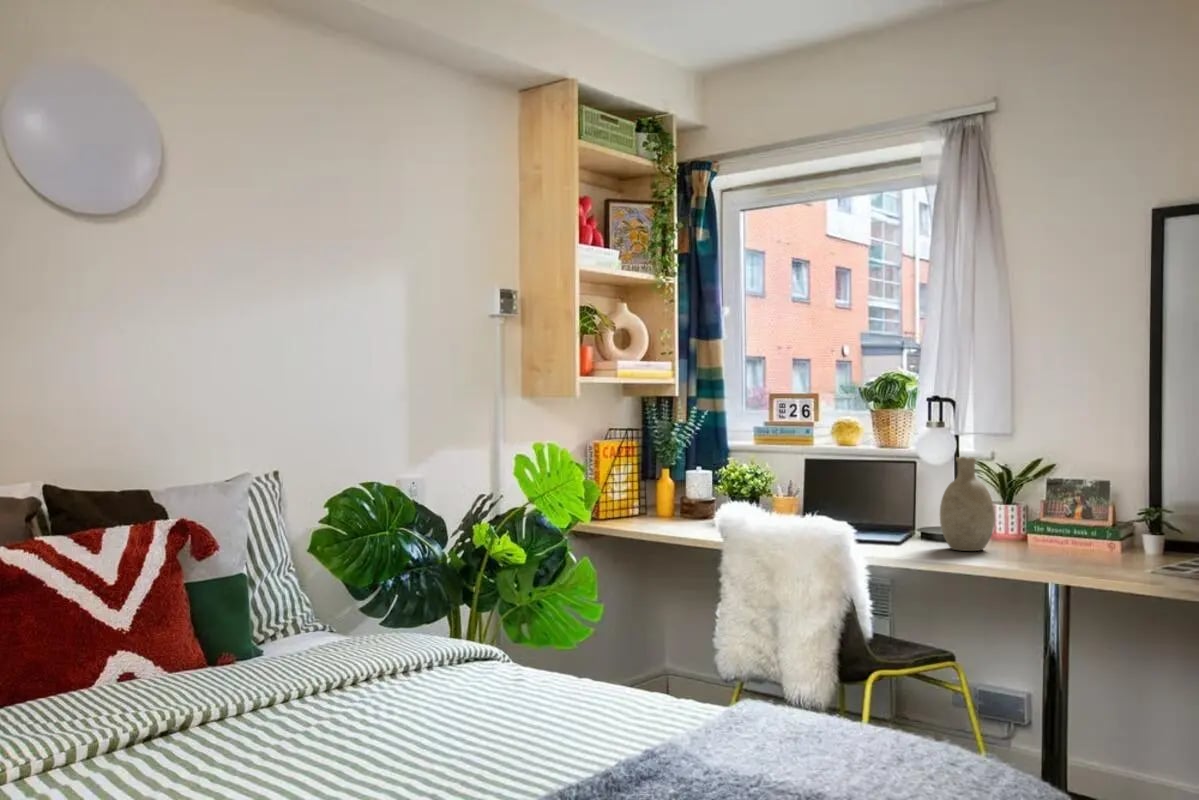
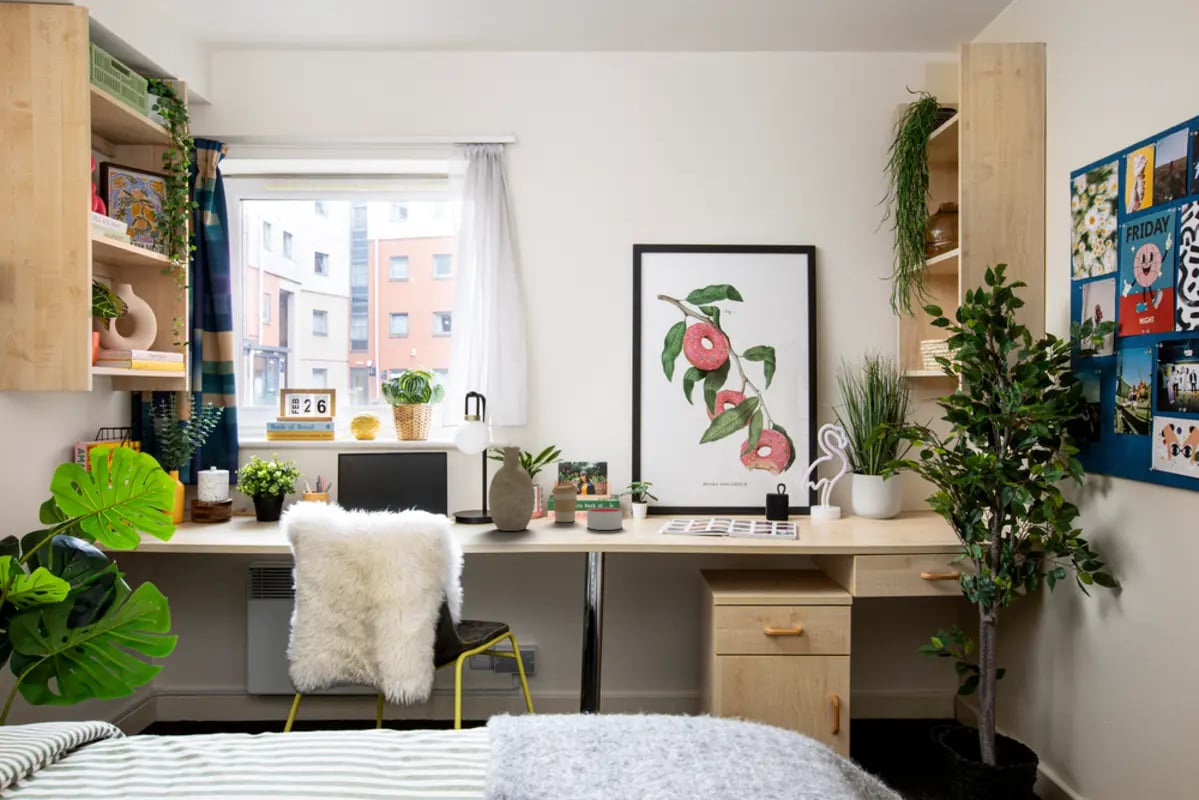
coffee cup: none [1027,504,1060,548] -> present [552,484,578,522]
candle: none [1056,533,1102,560] -> present [587,507,622,530]

